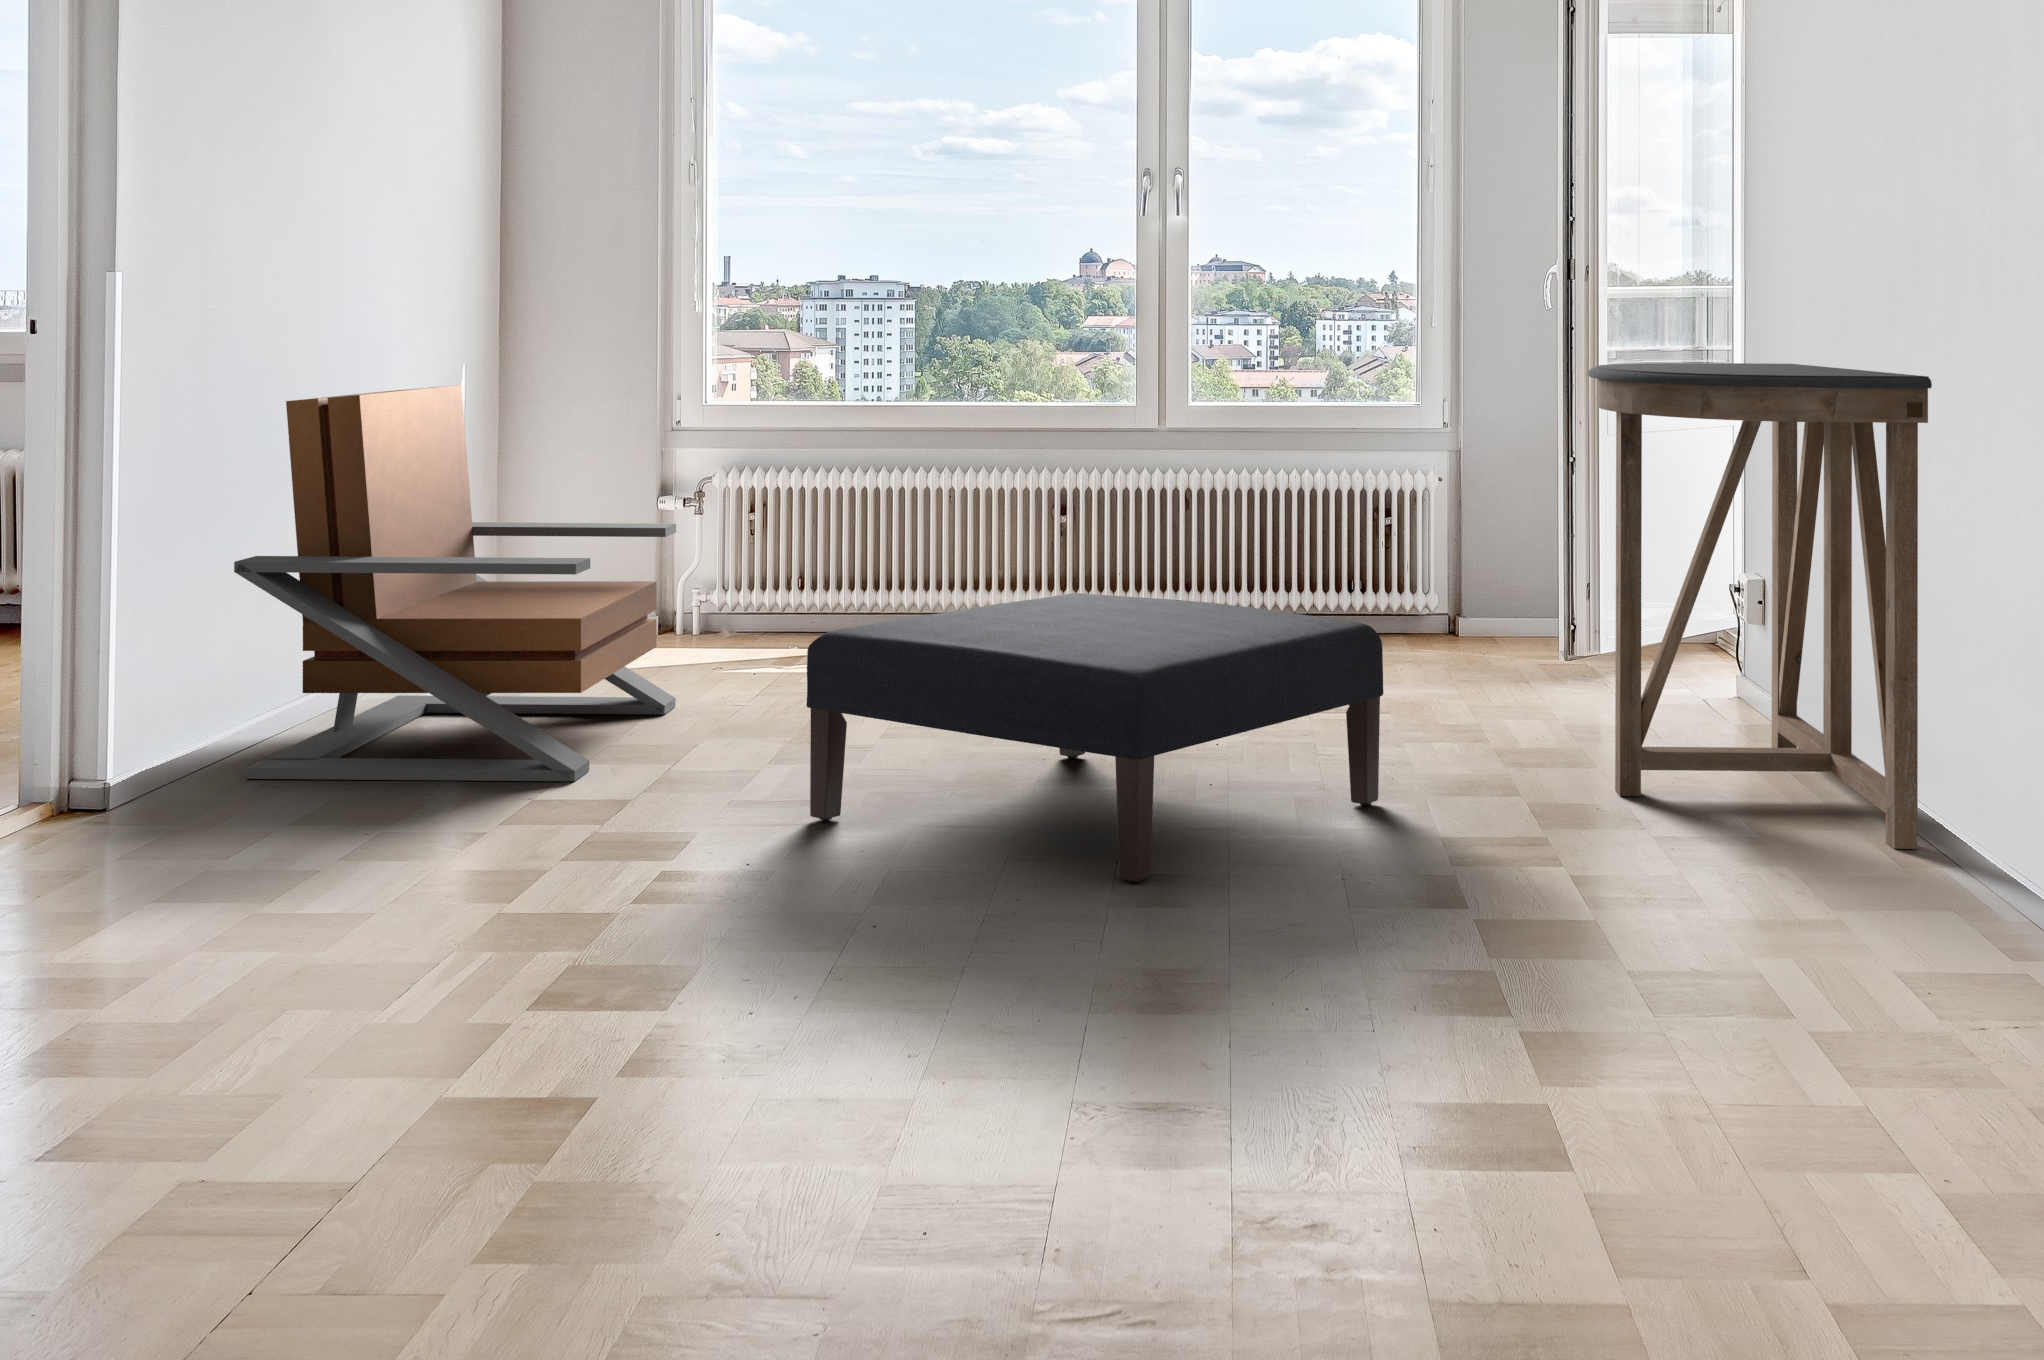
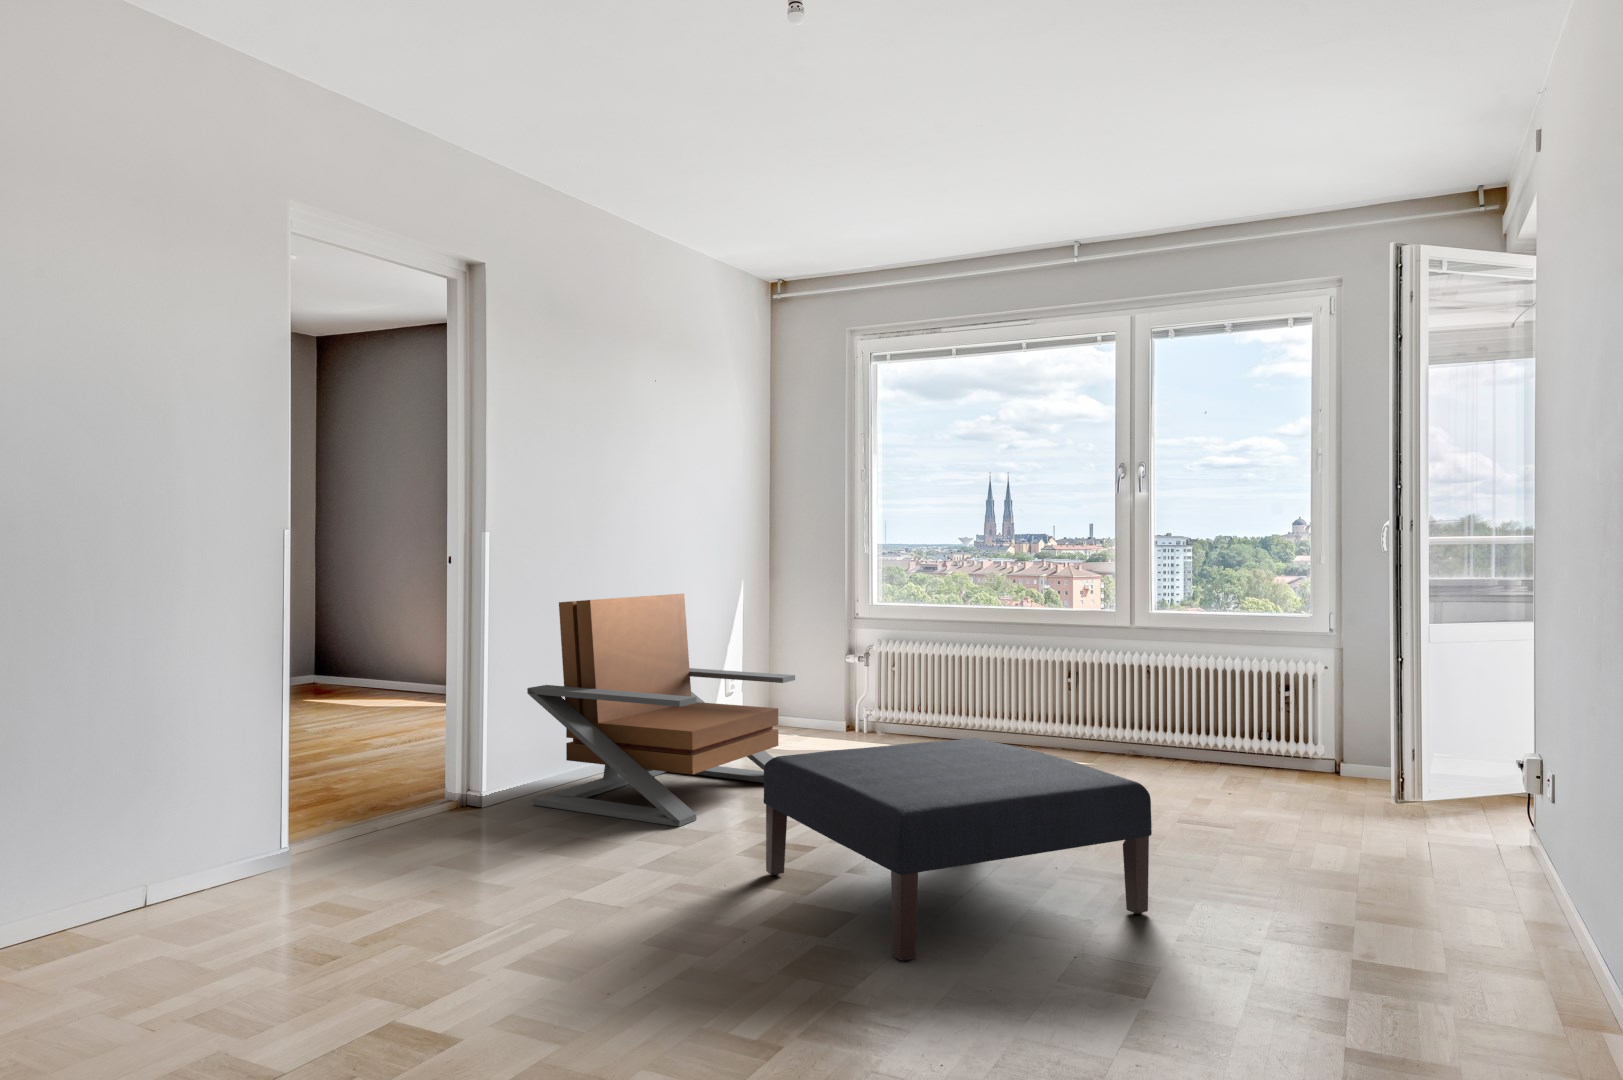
console table: present [1588,363,1932,849] -> none [1329,595,1612,1040]

